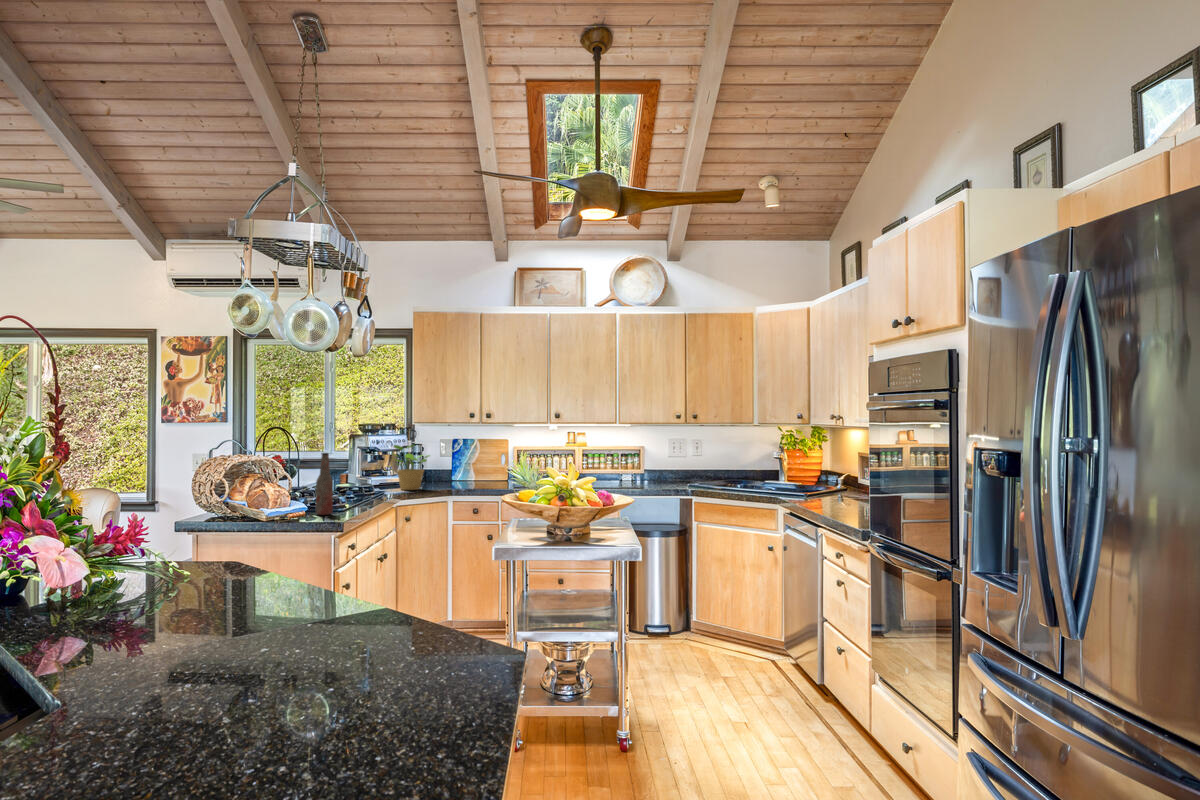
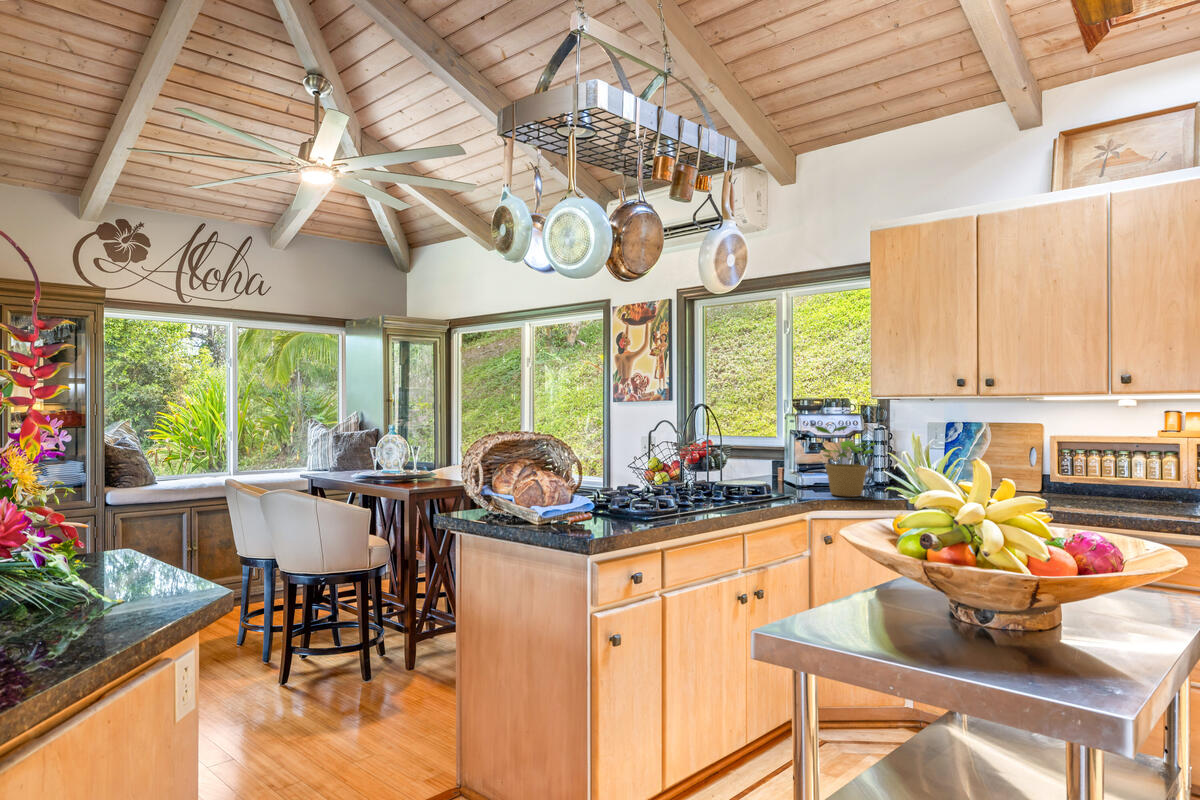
bottle: present [316,453,333,515] -> none [588,427,614,527]

